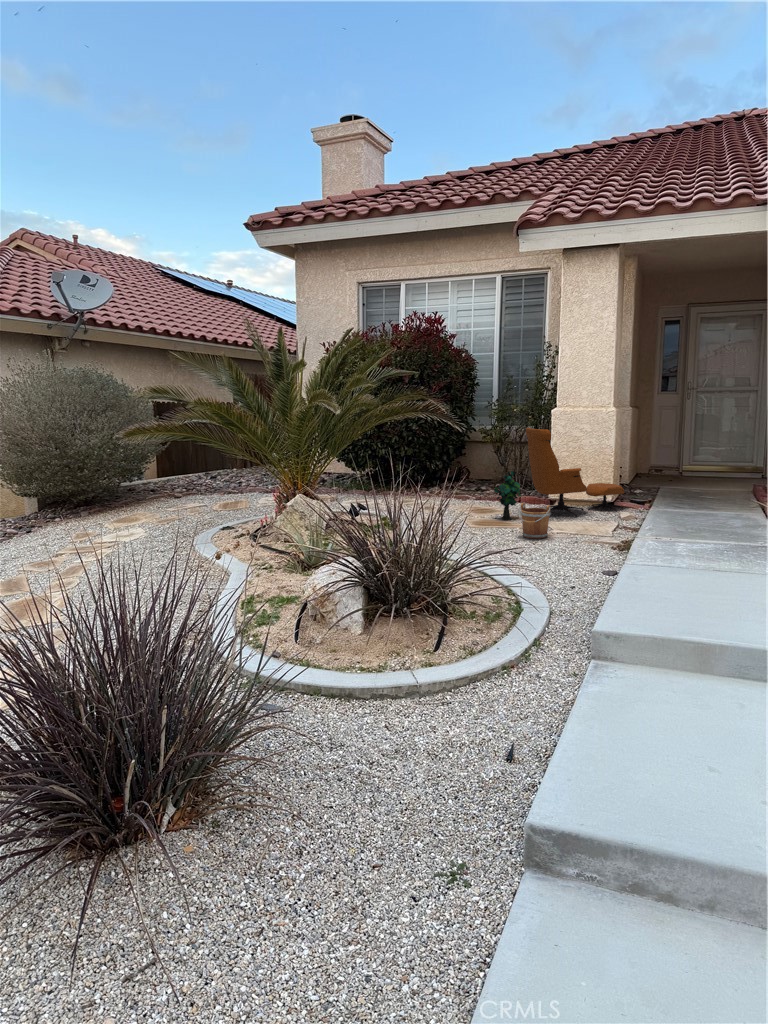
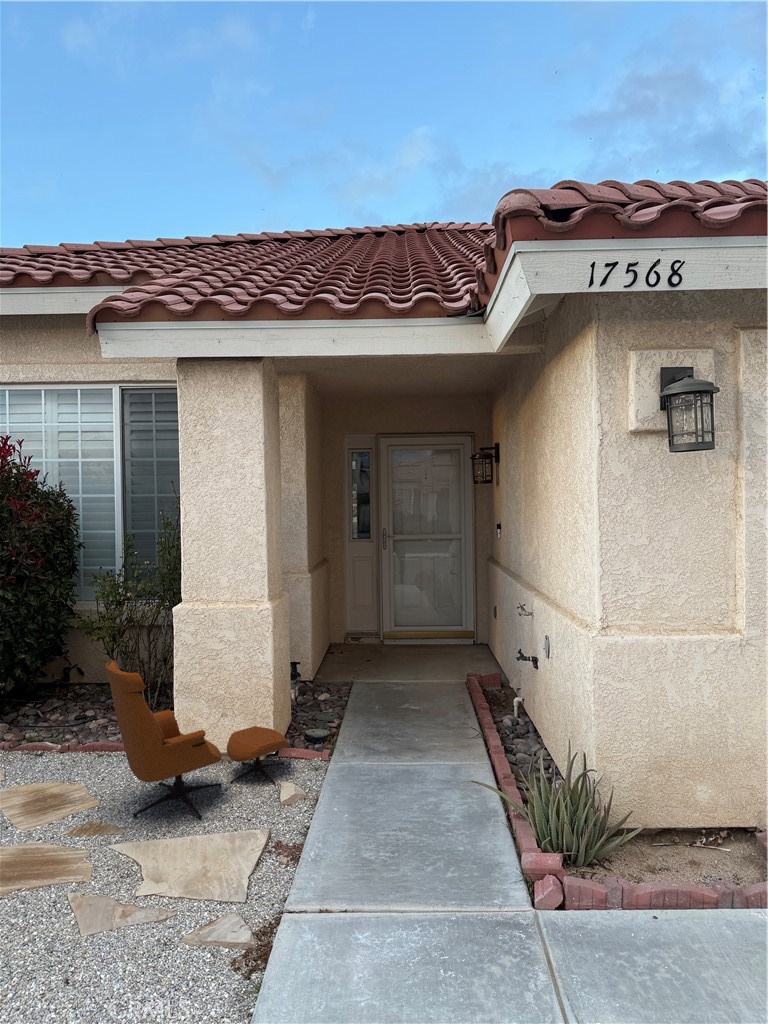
decorative plant: present [494,471,521,520] -> none [32,753,94,850]
bucket: present [519,503,551,539] -> none [46,861,117,947]

